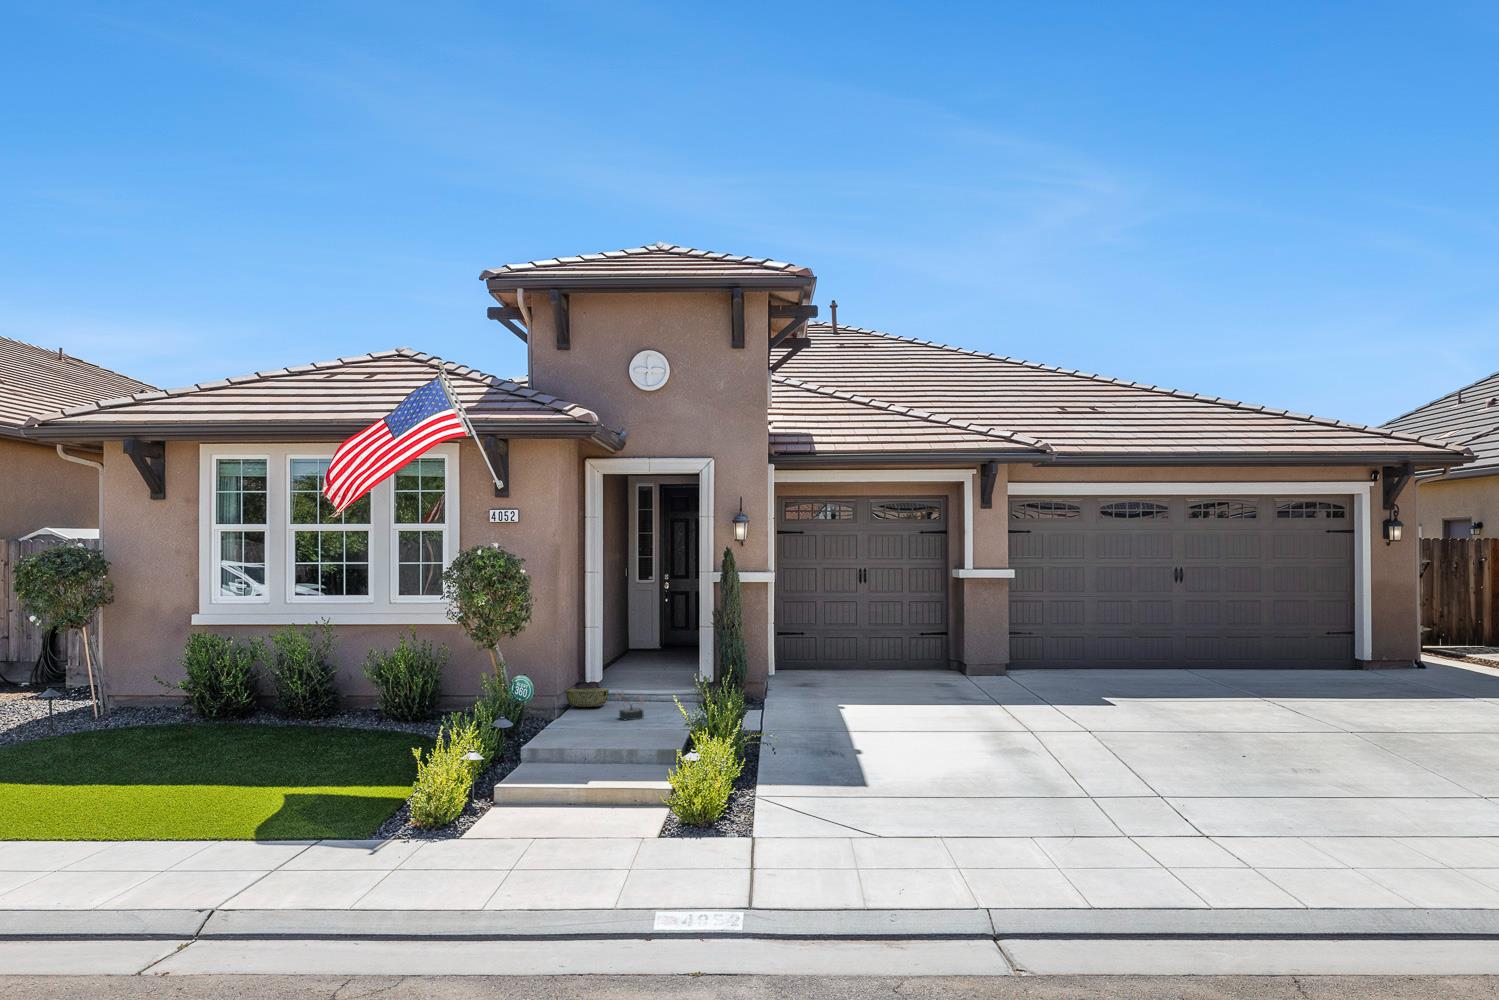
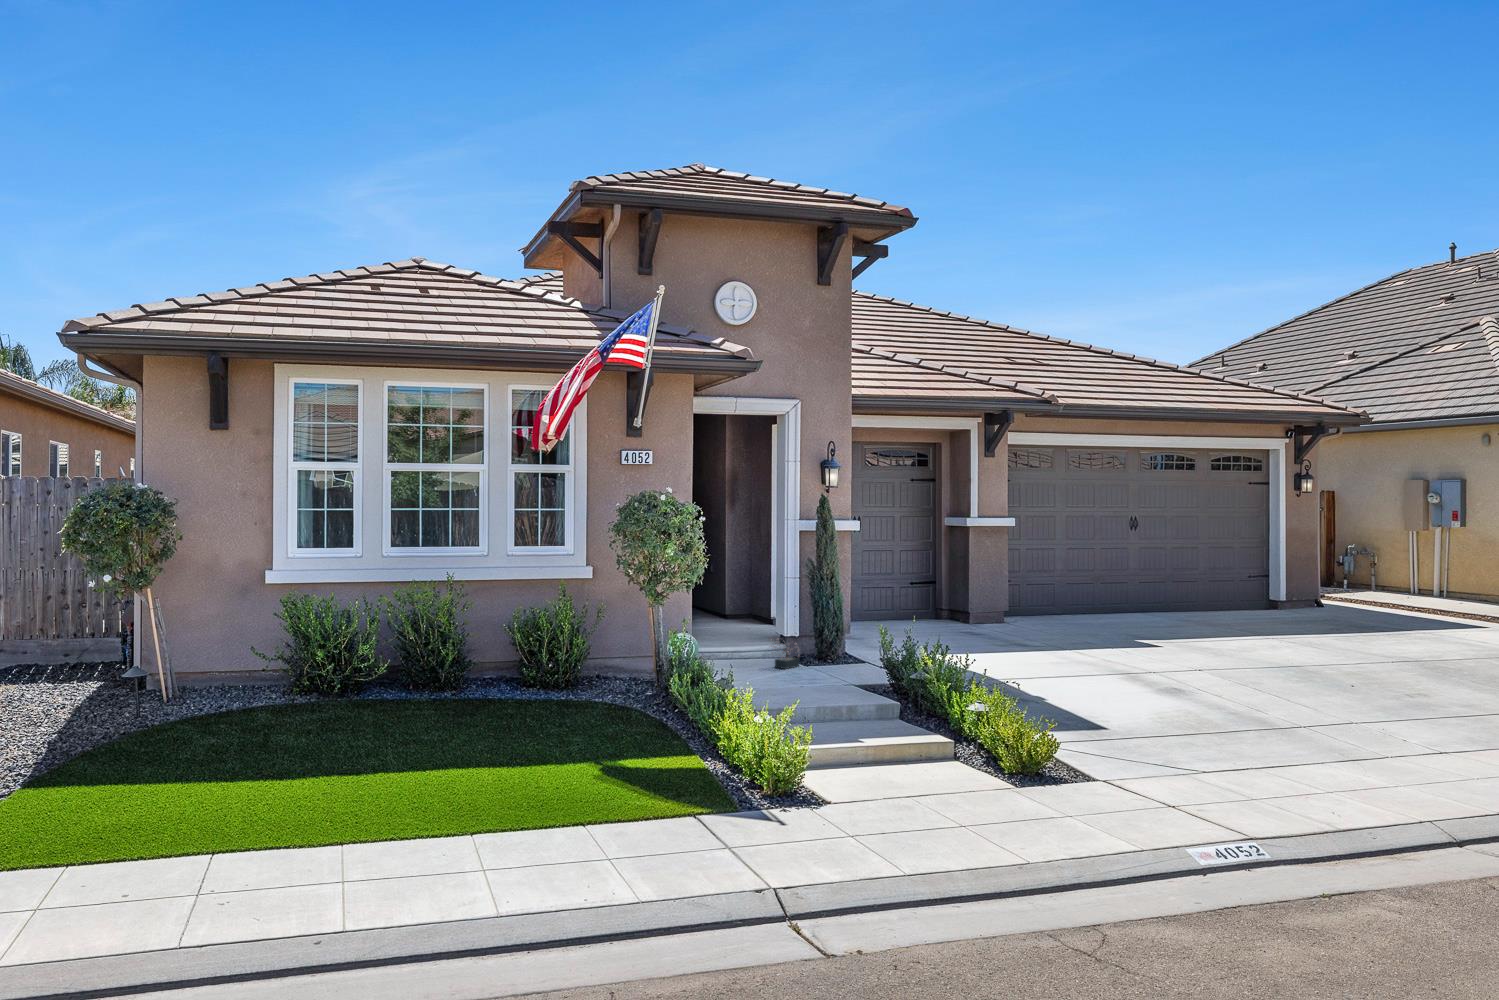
woven basket: present [565,688,609,707] -> none [693,641,738,661]

